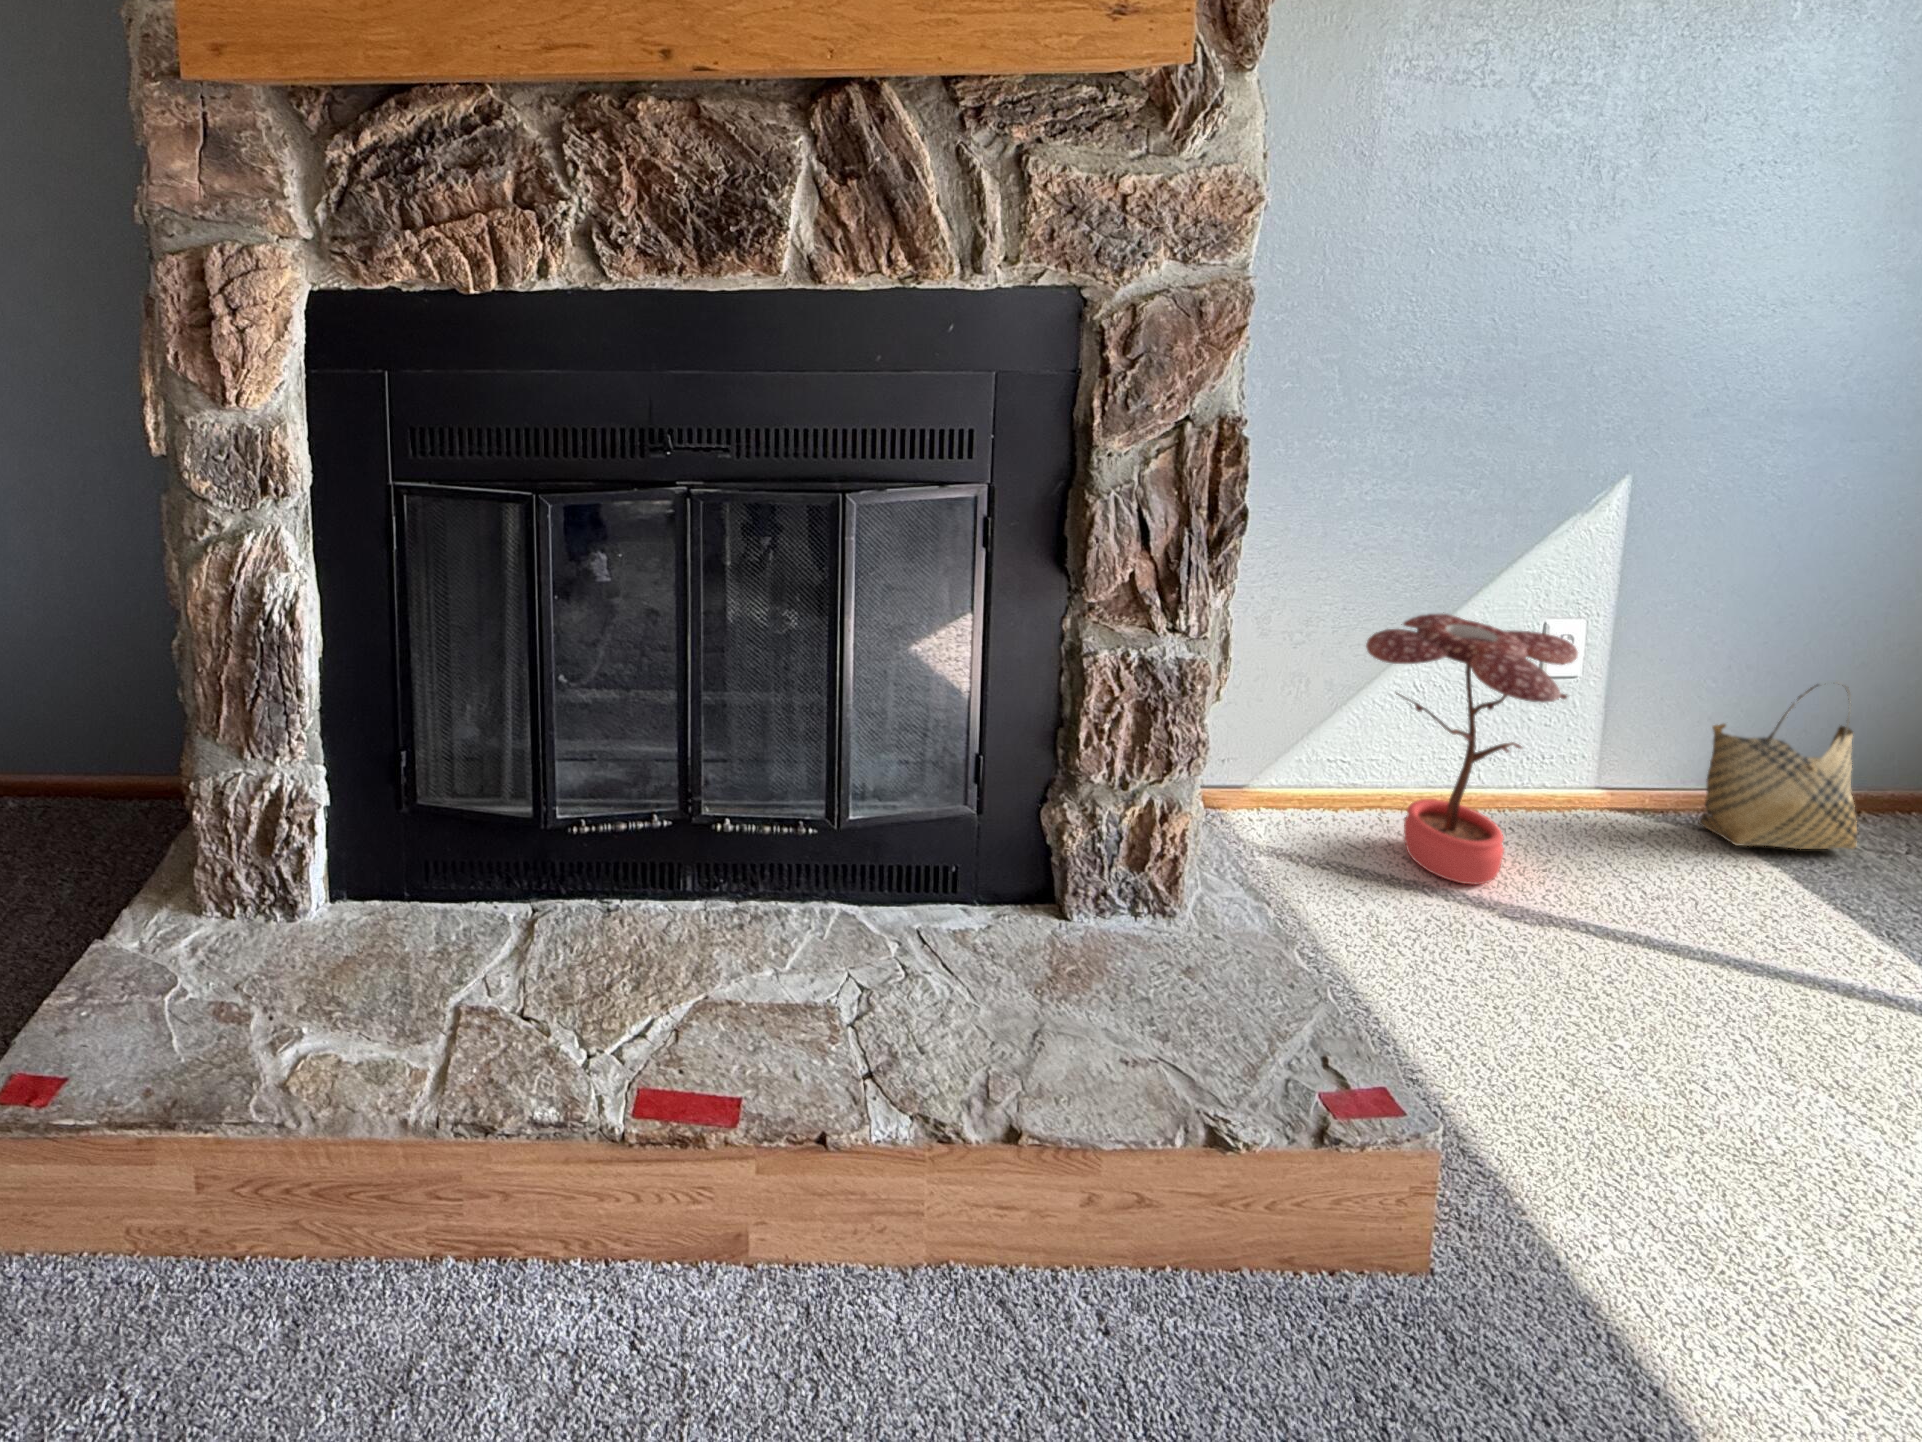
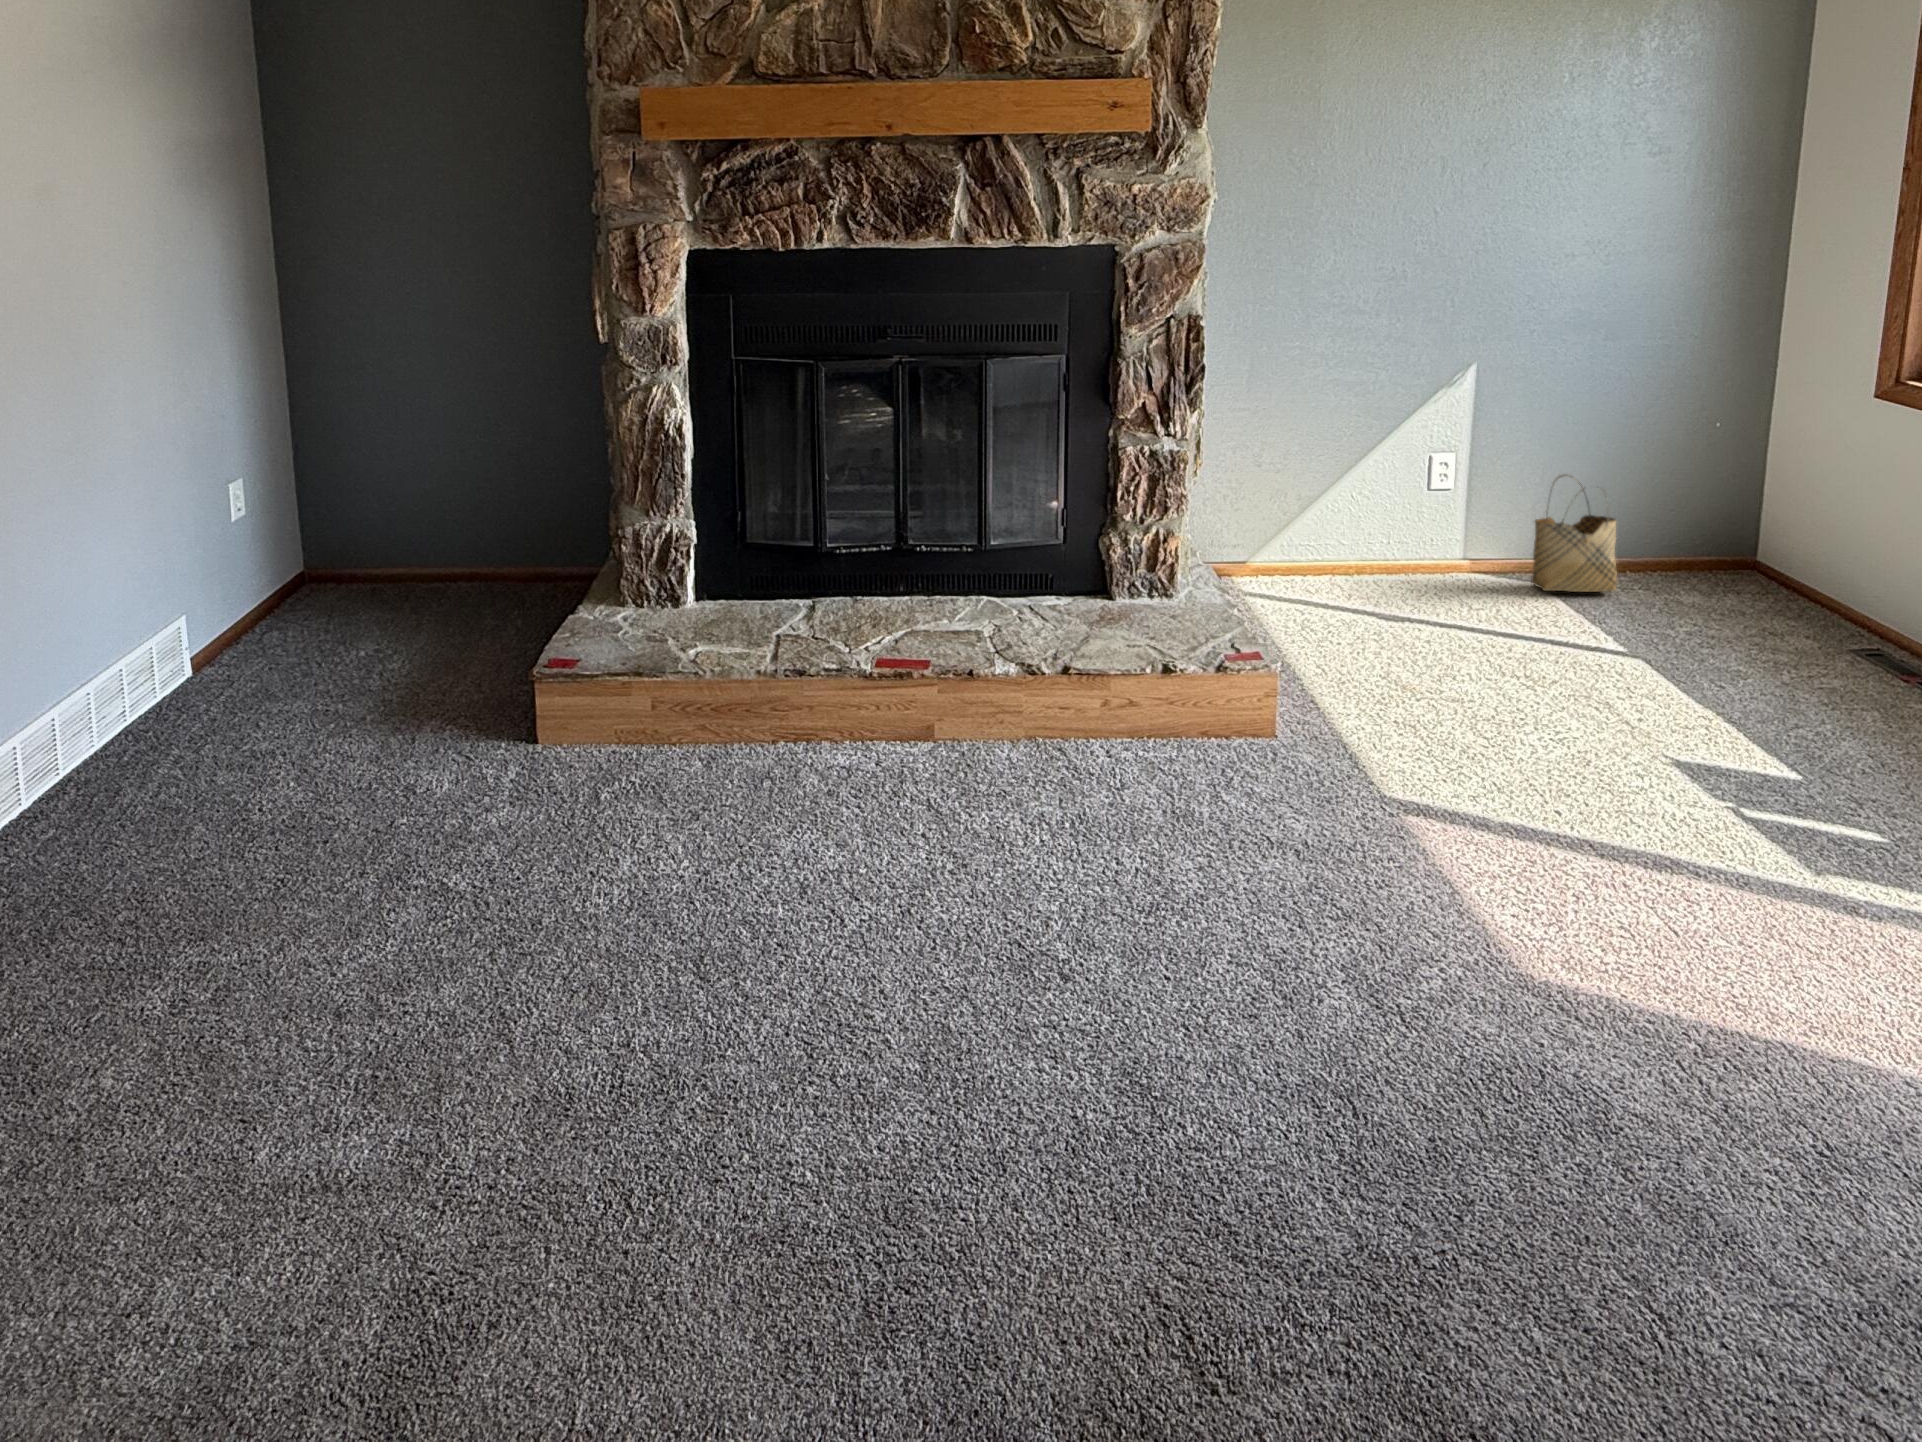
potted plant: present [1366,612,1578,885] -> none [1315,451,1437,610]

